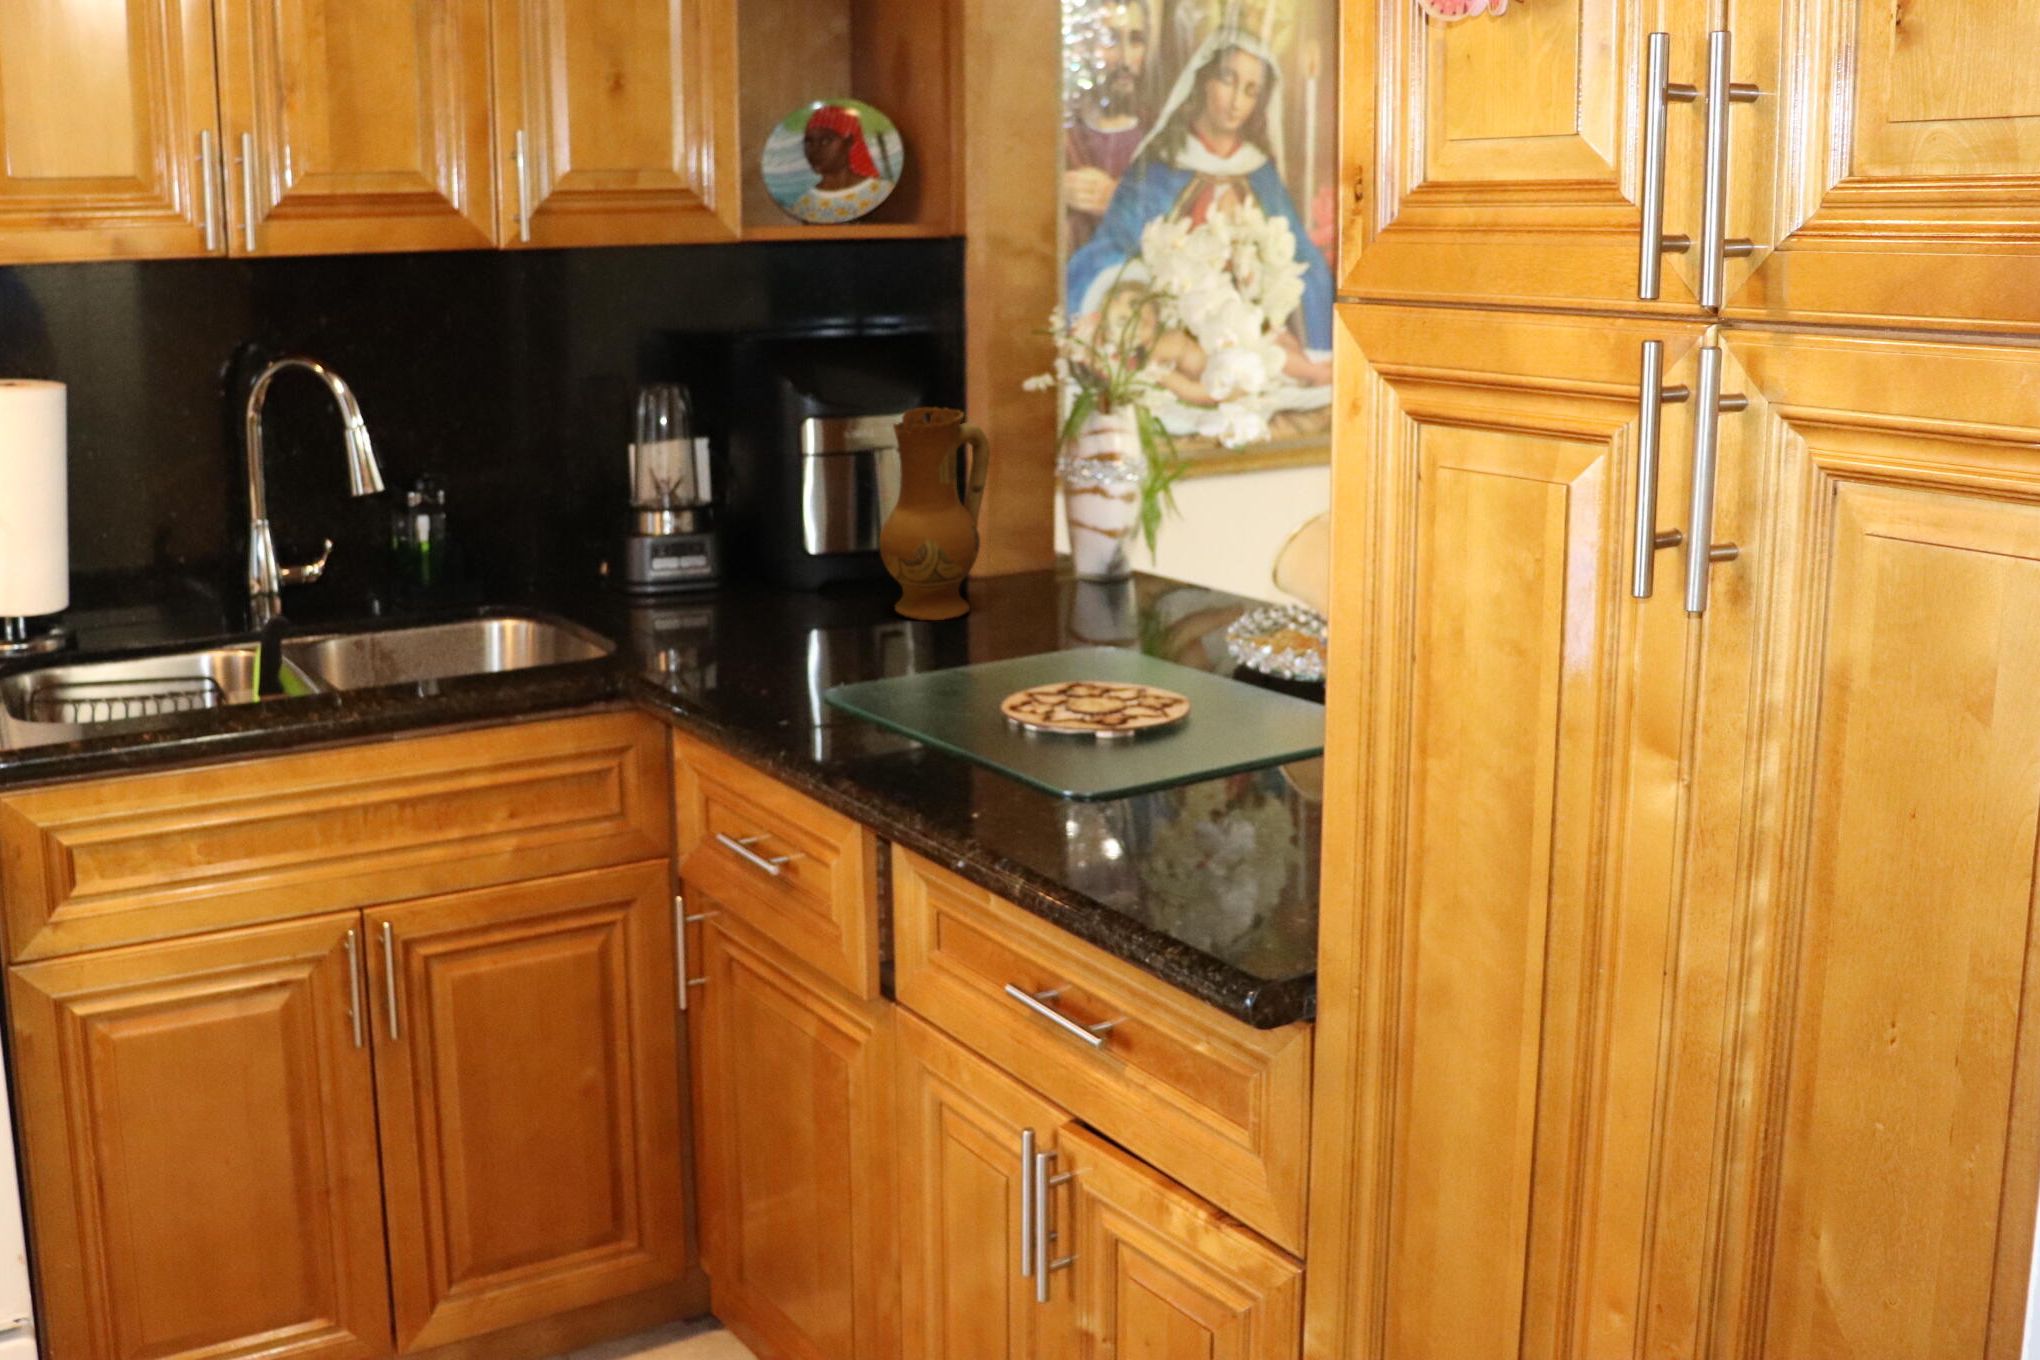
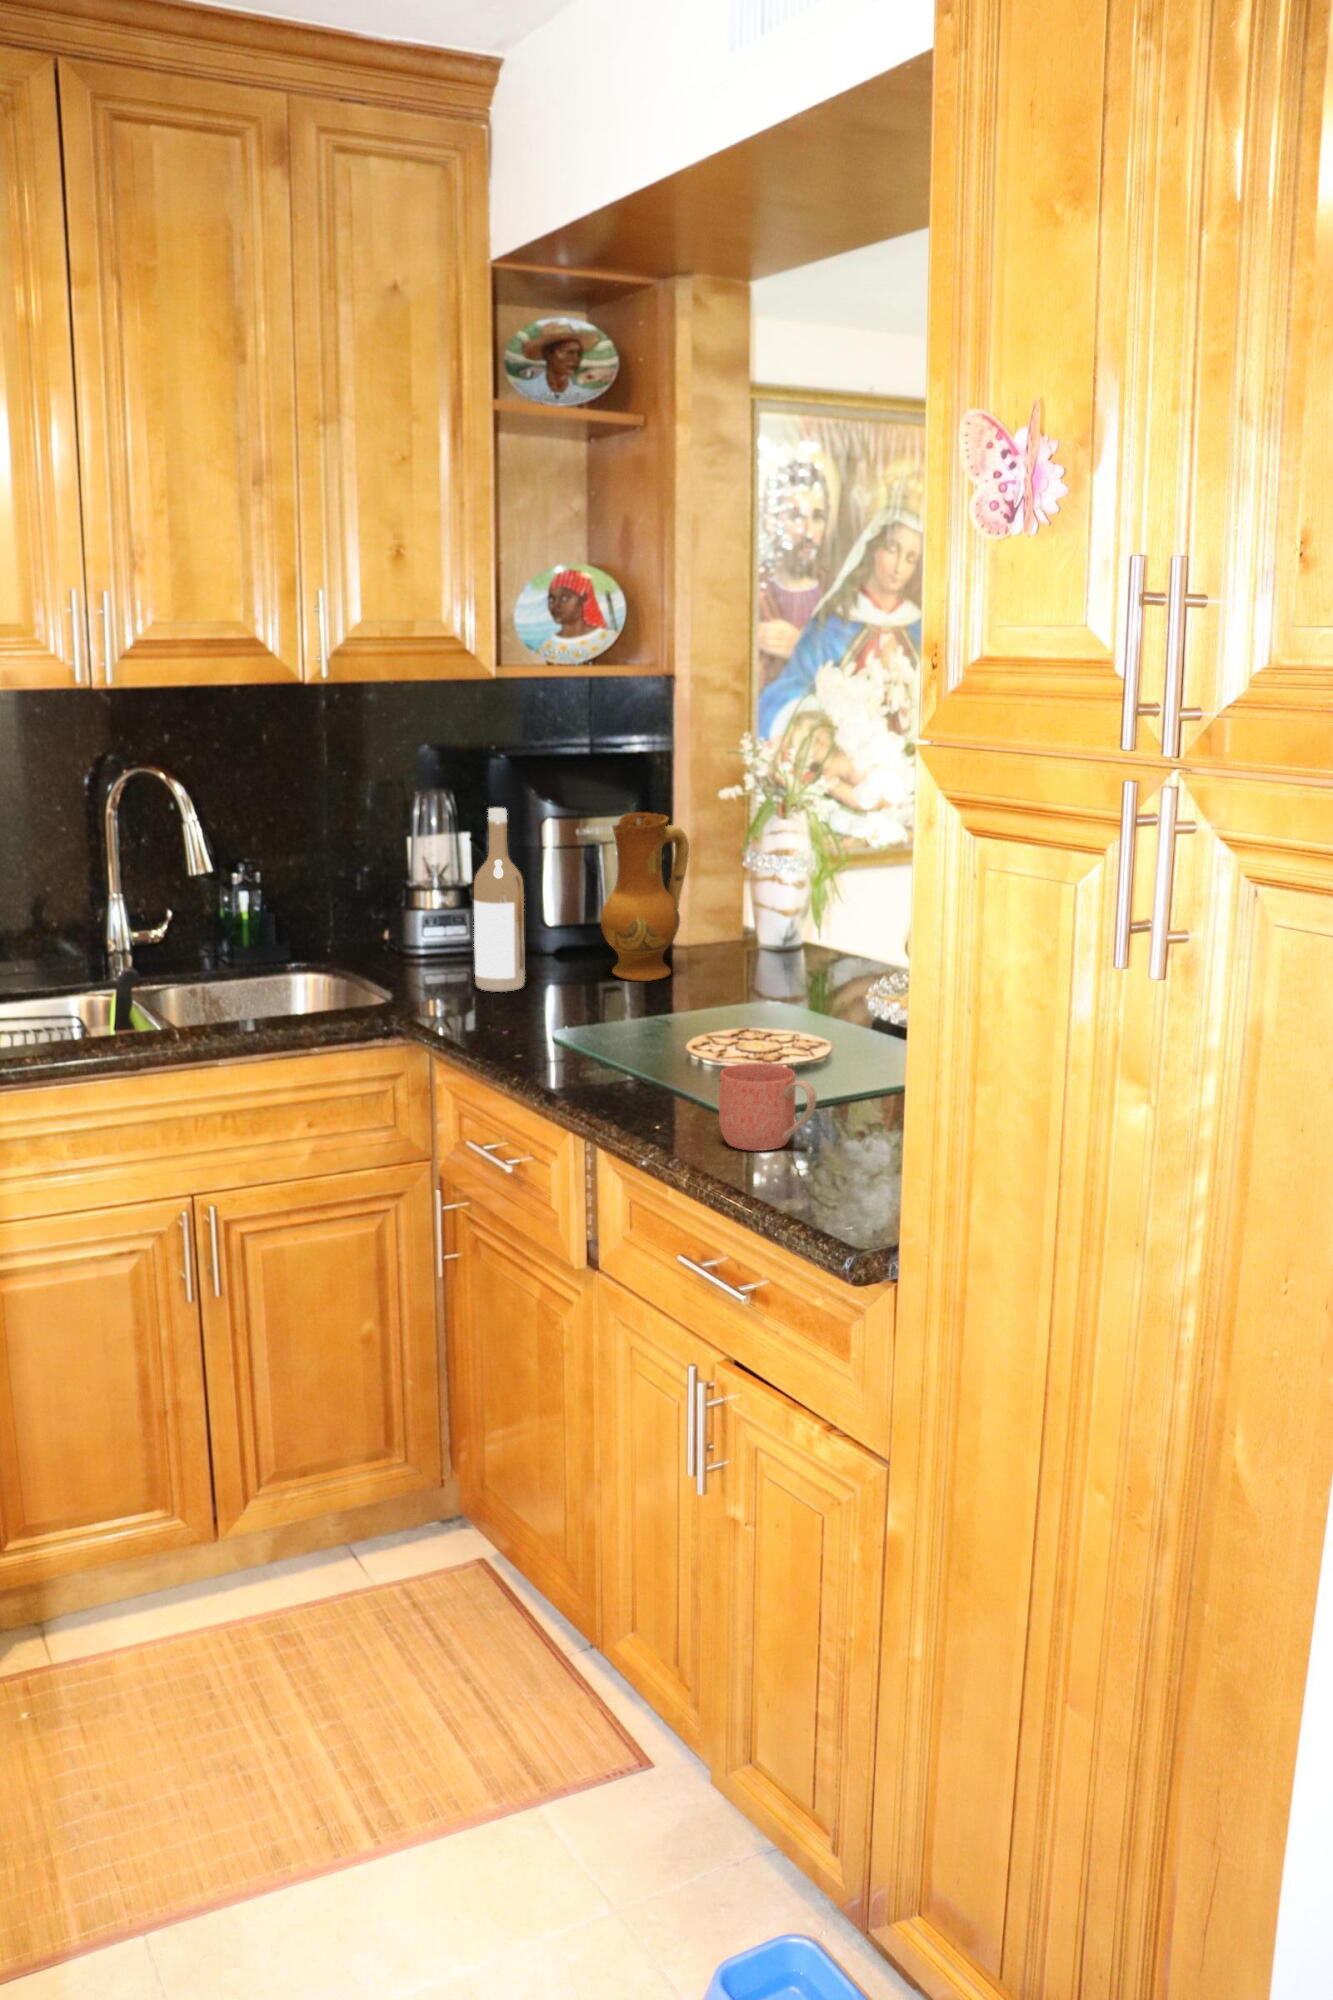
wine bottle: none [719,404,785,637] -> present [474,808,525,992]
mug: none [1057,730,1186,847] -> present [719,1063,816,1151]

